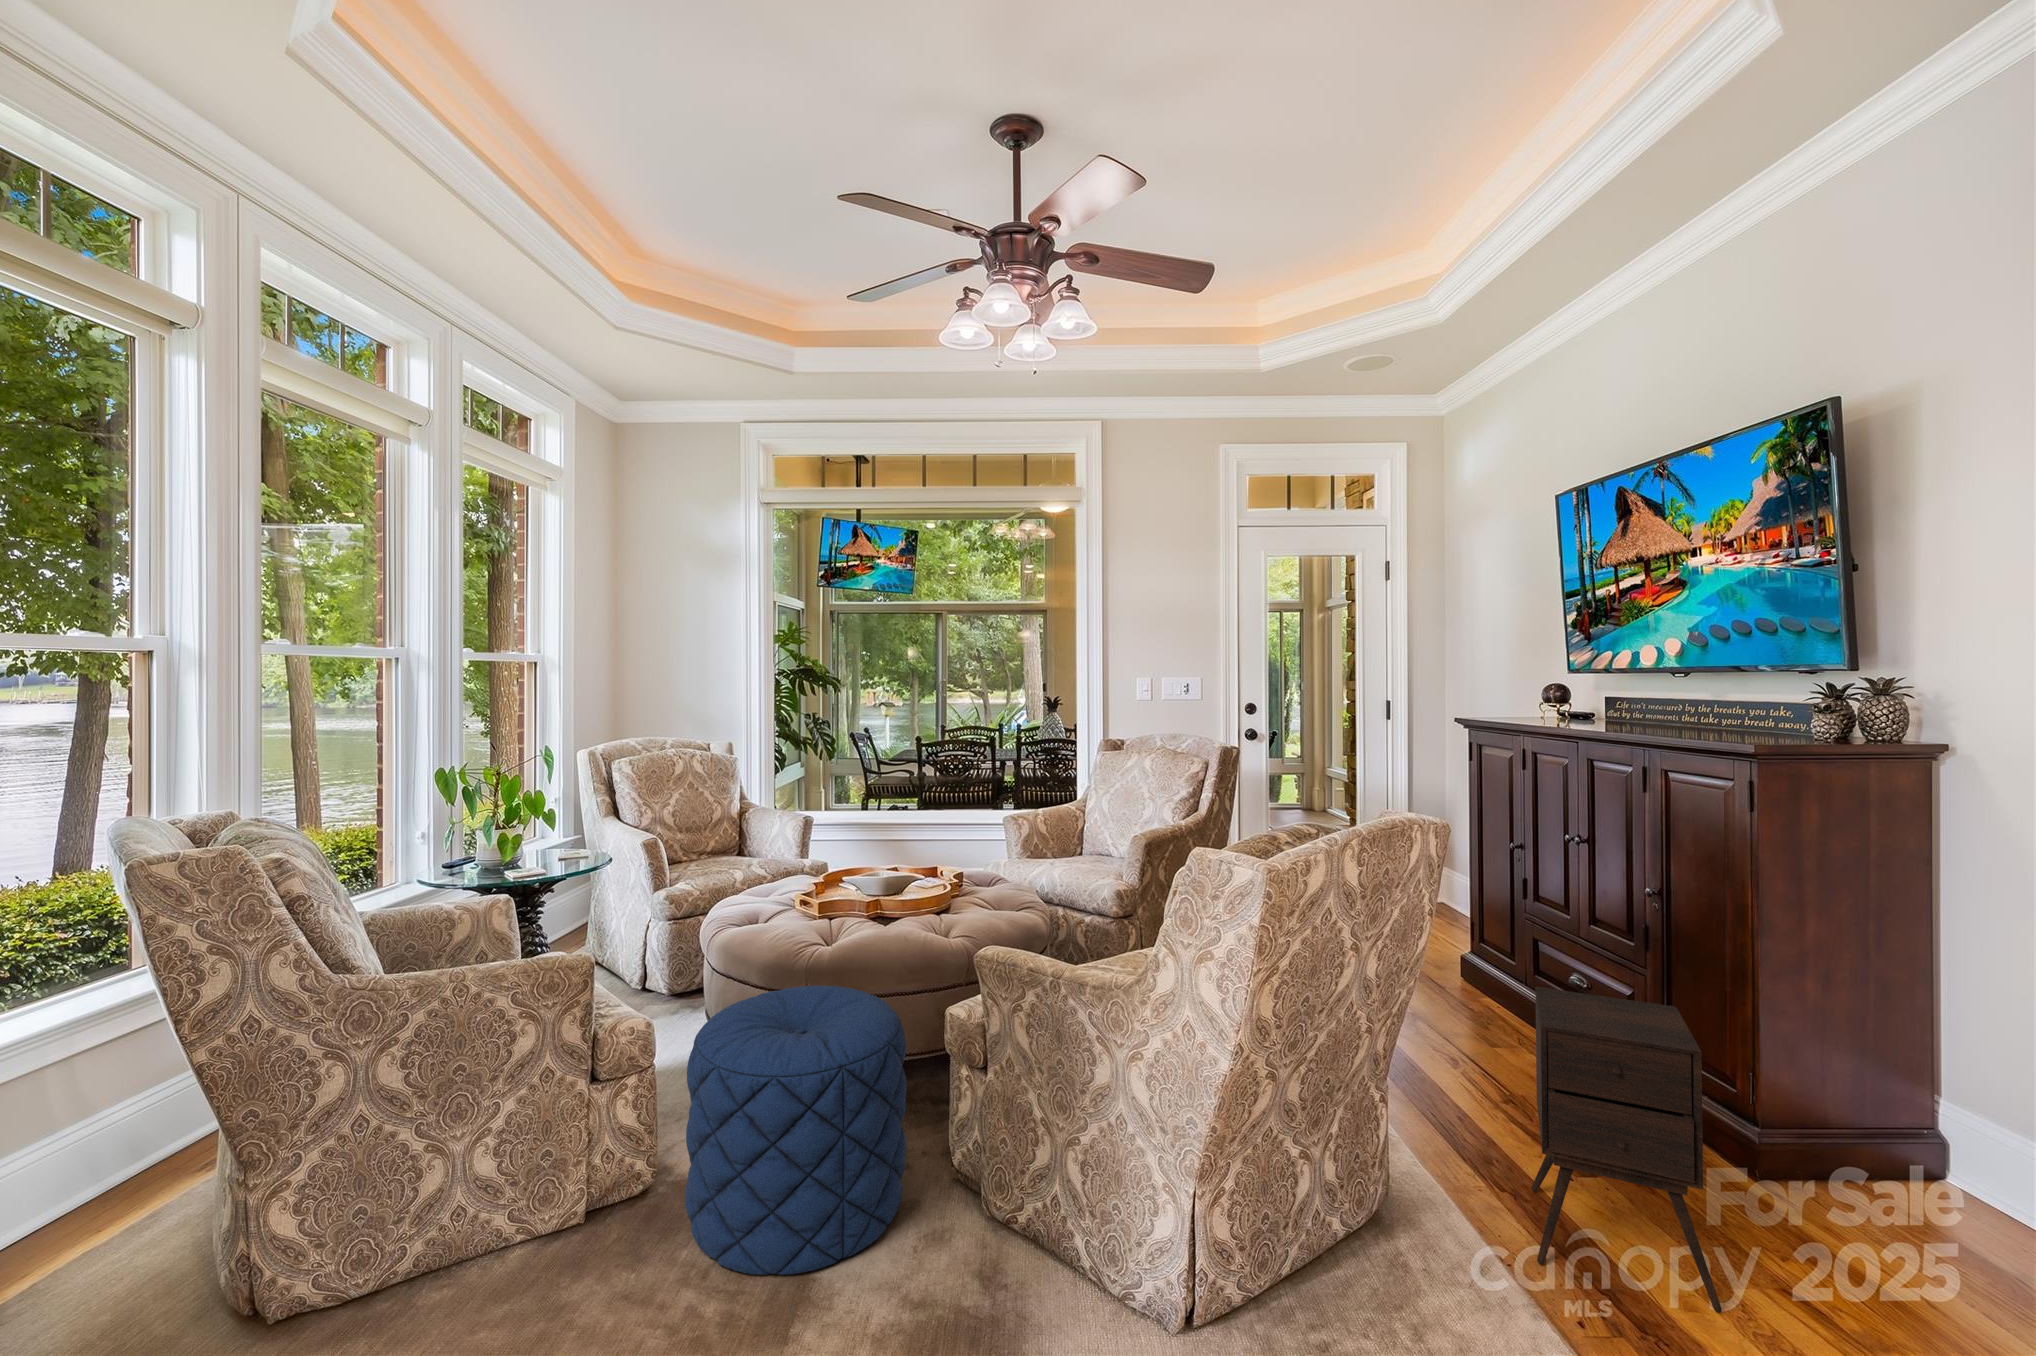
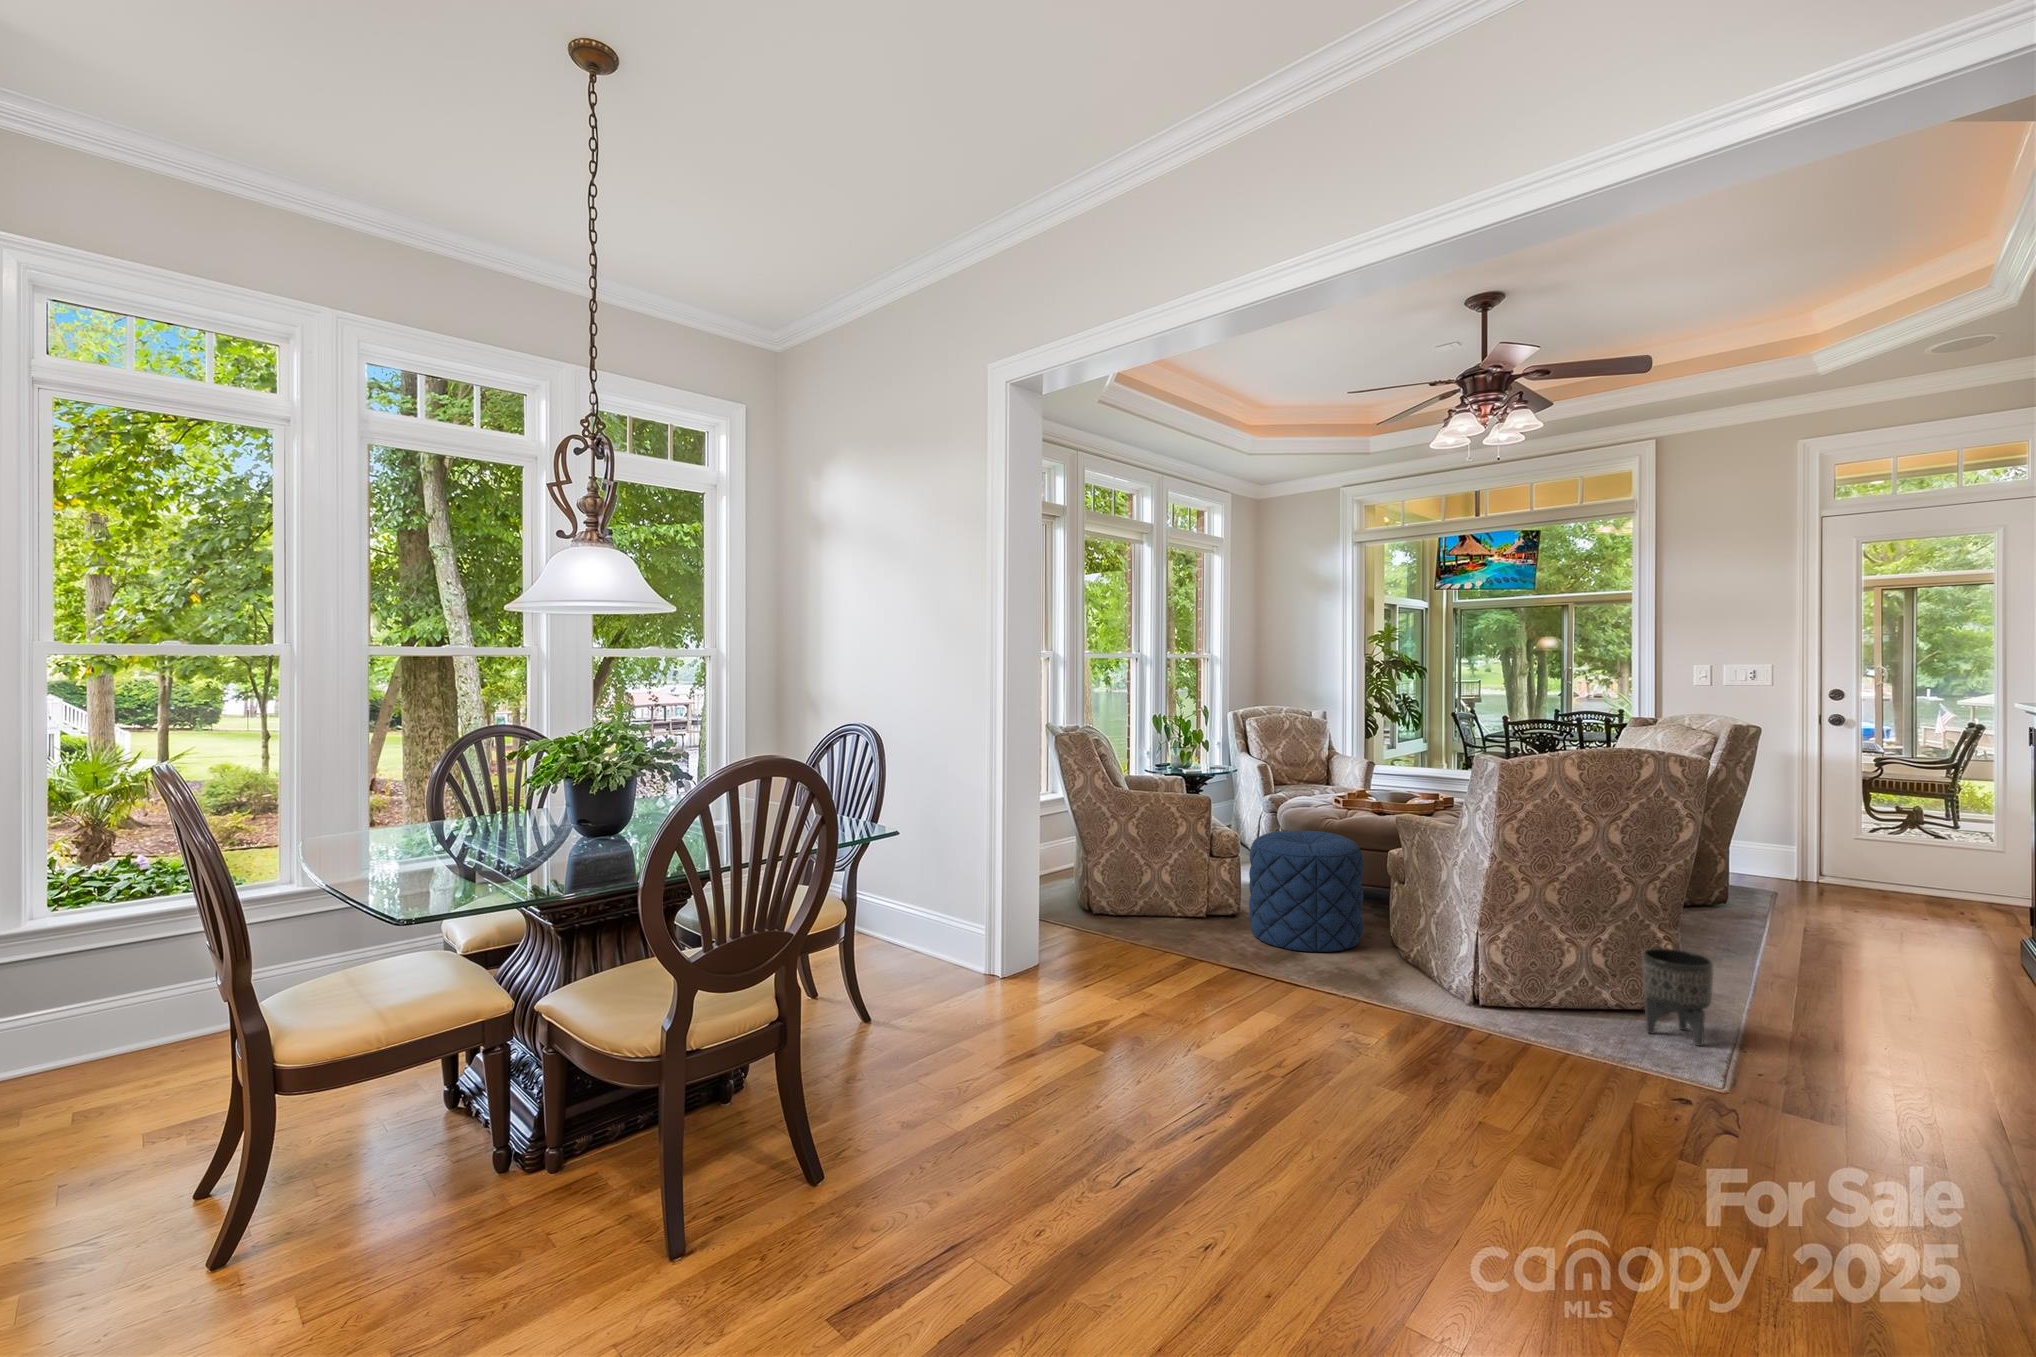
side table: present [1531,987,1722,1313] -> none [1756,891,1937,1093]
planter: none [1393,1120,1496,1287] -> present [1642,948,1714,1046]

